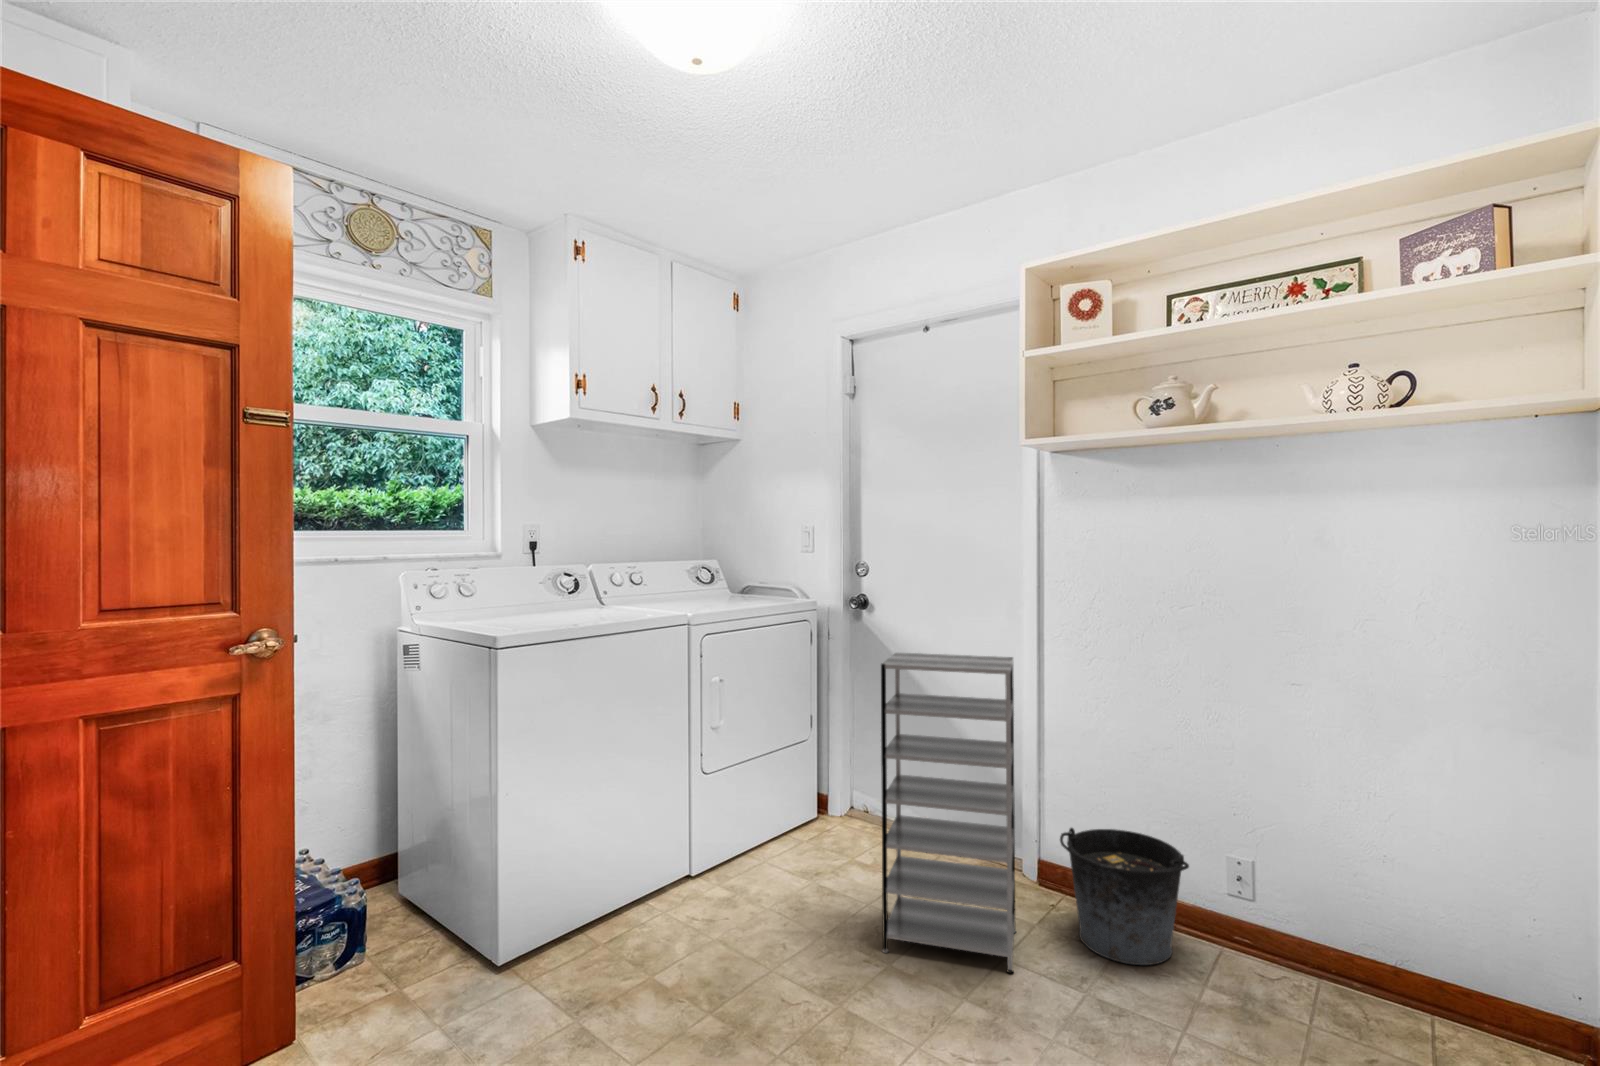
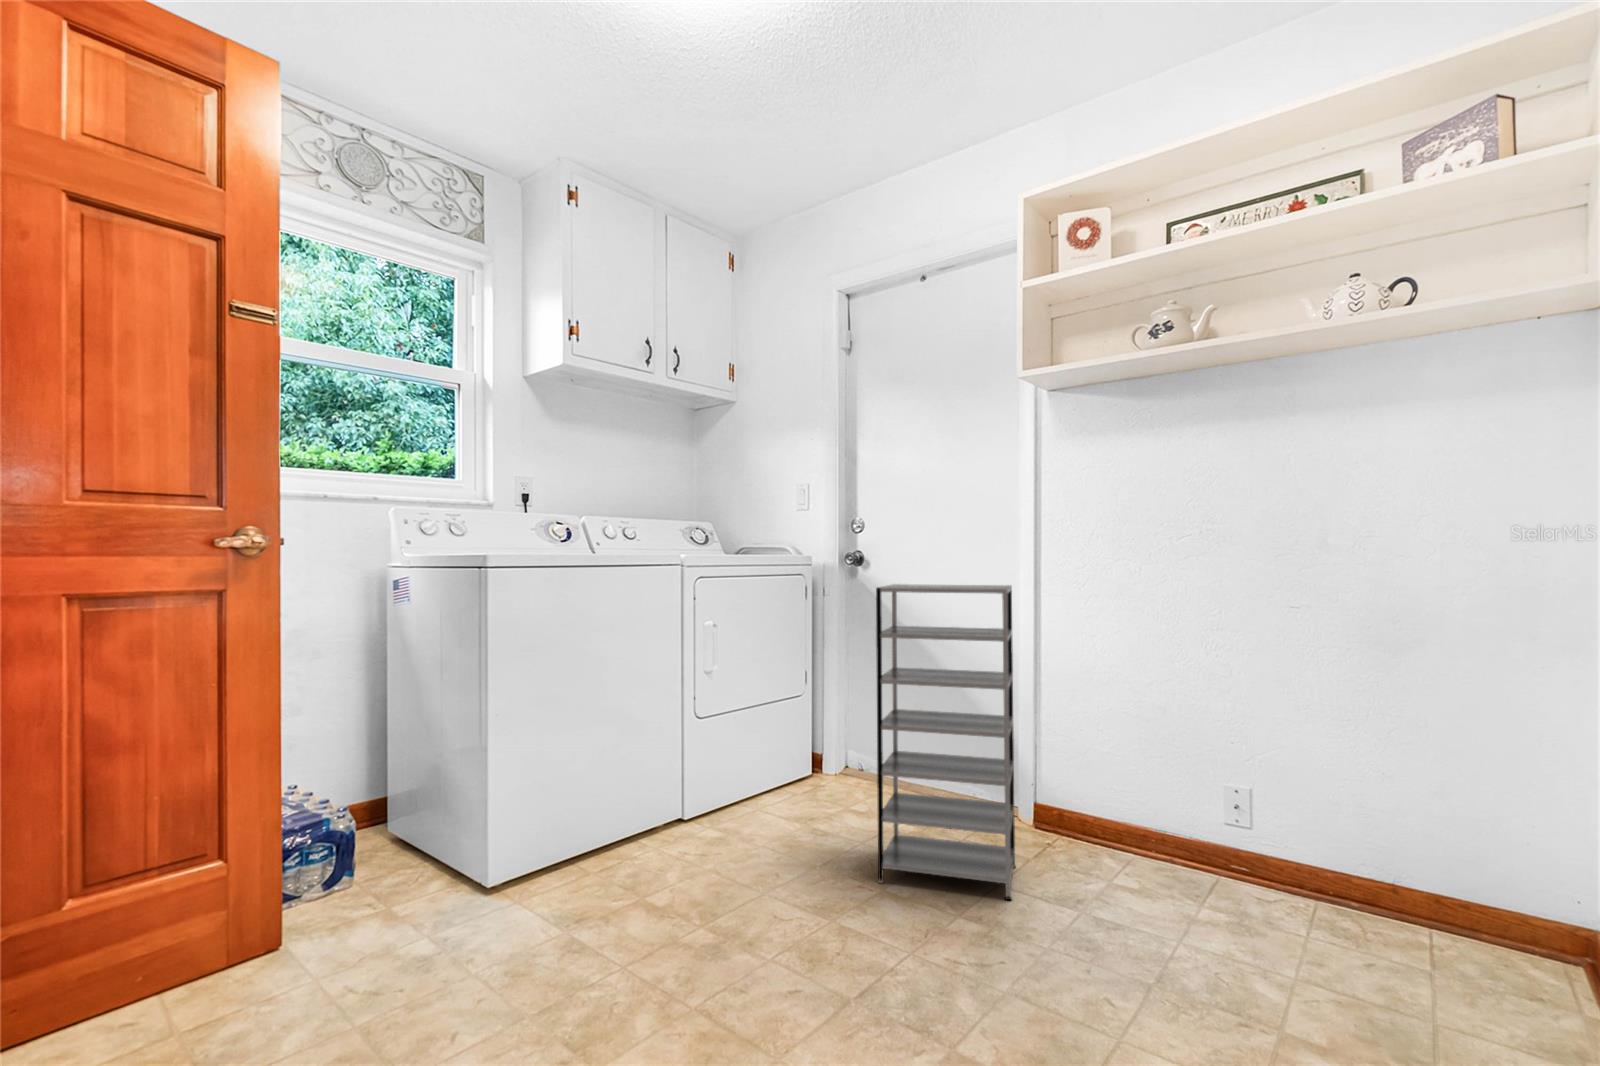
bucket: present [1060,828,1189,965] -> none [1060,762,1192,894]

